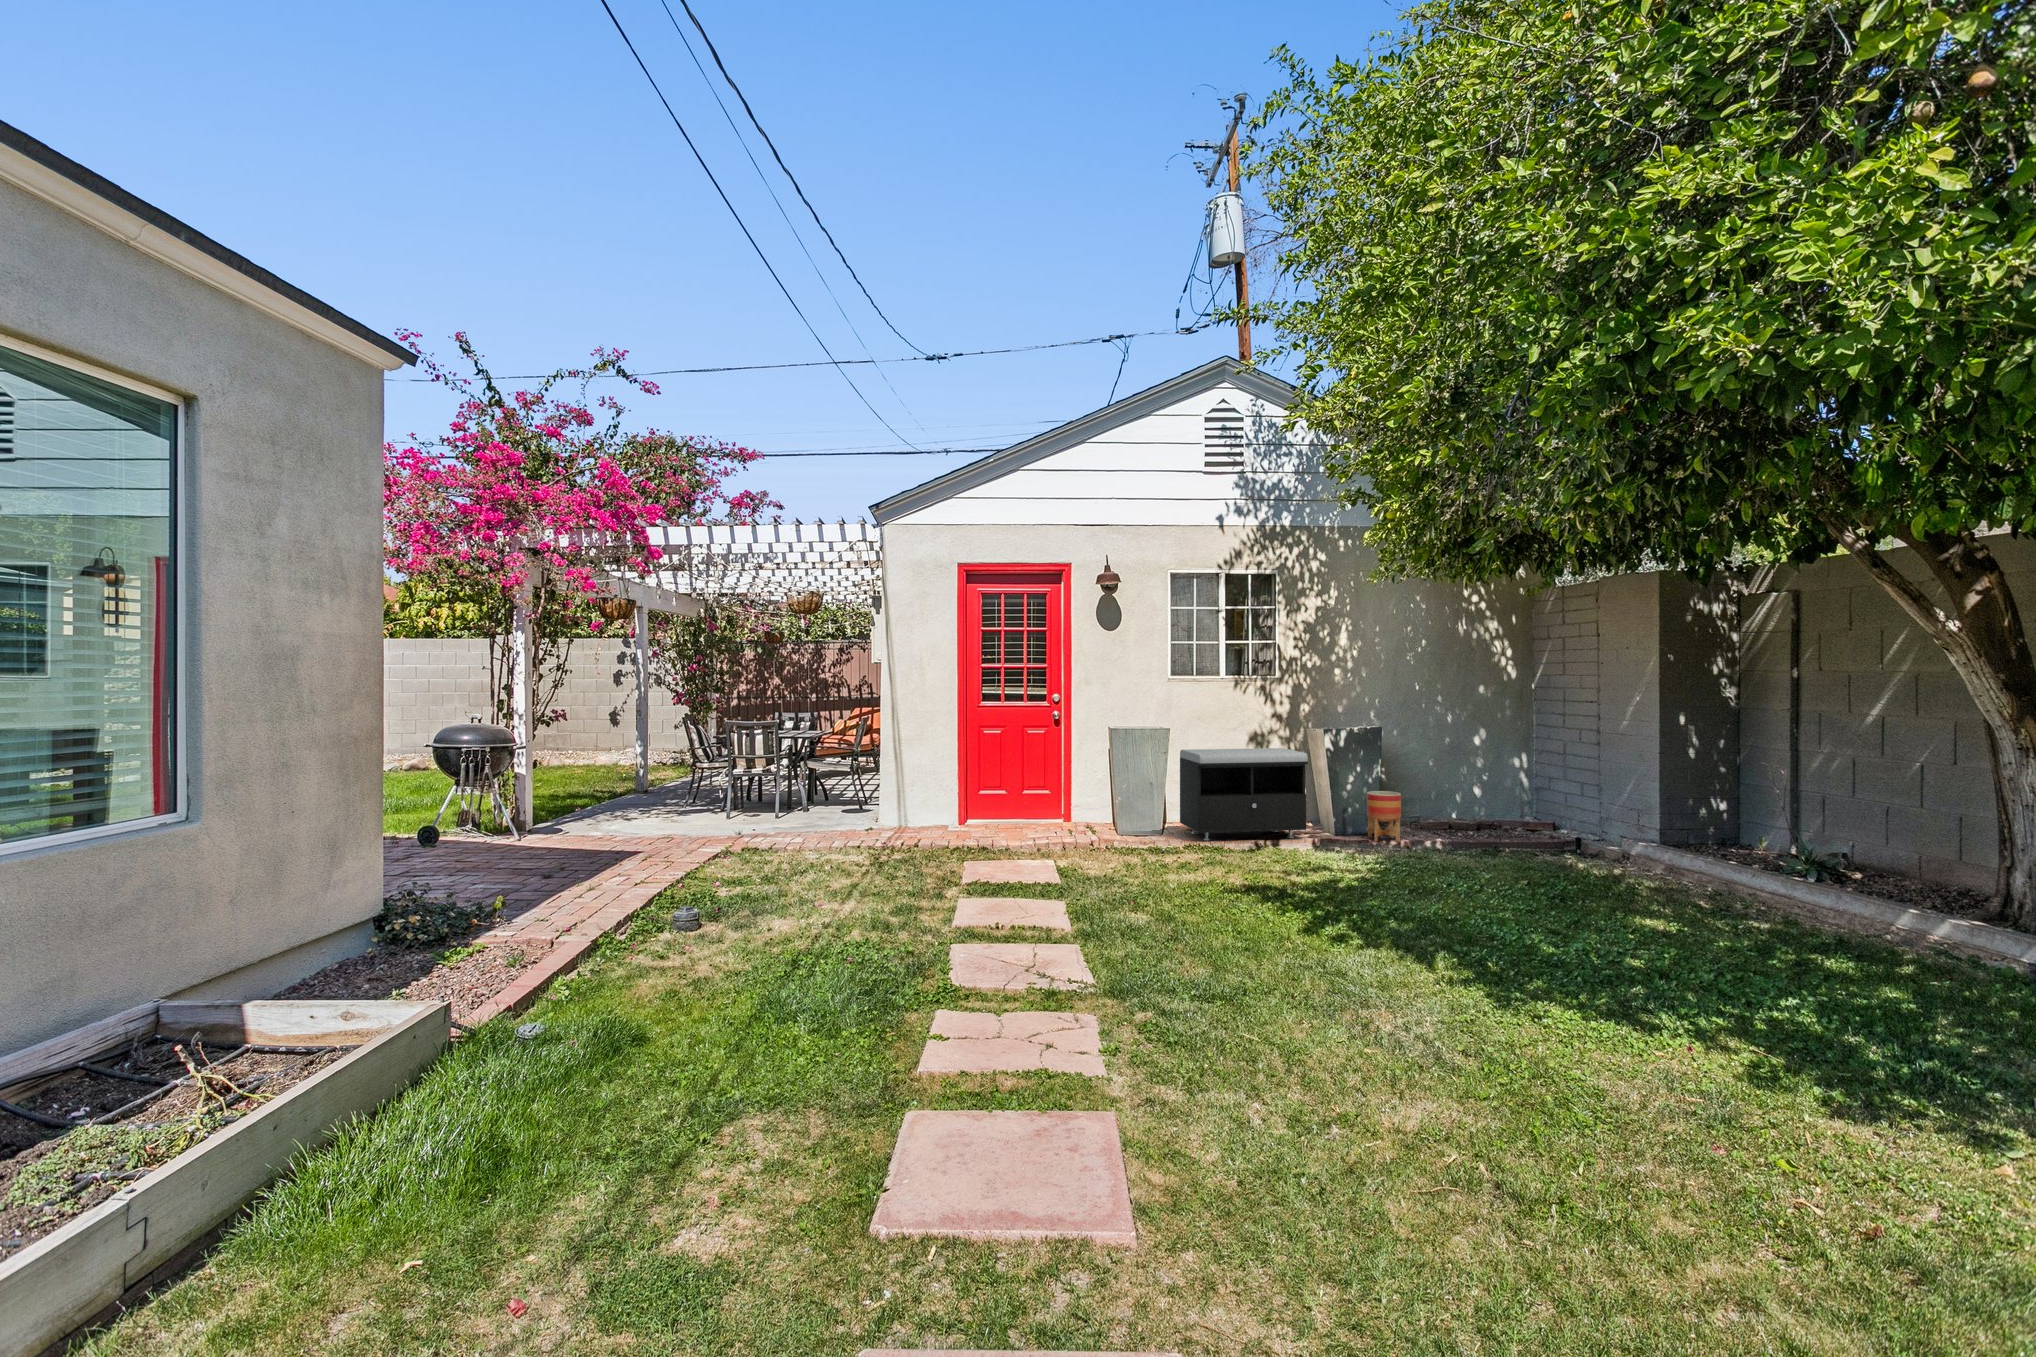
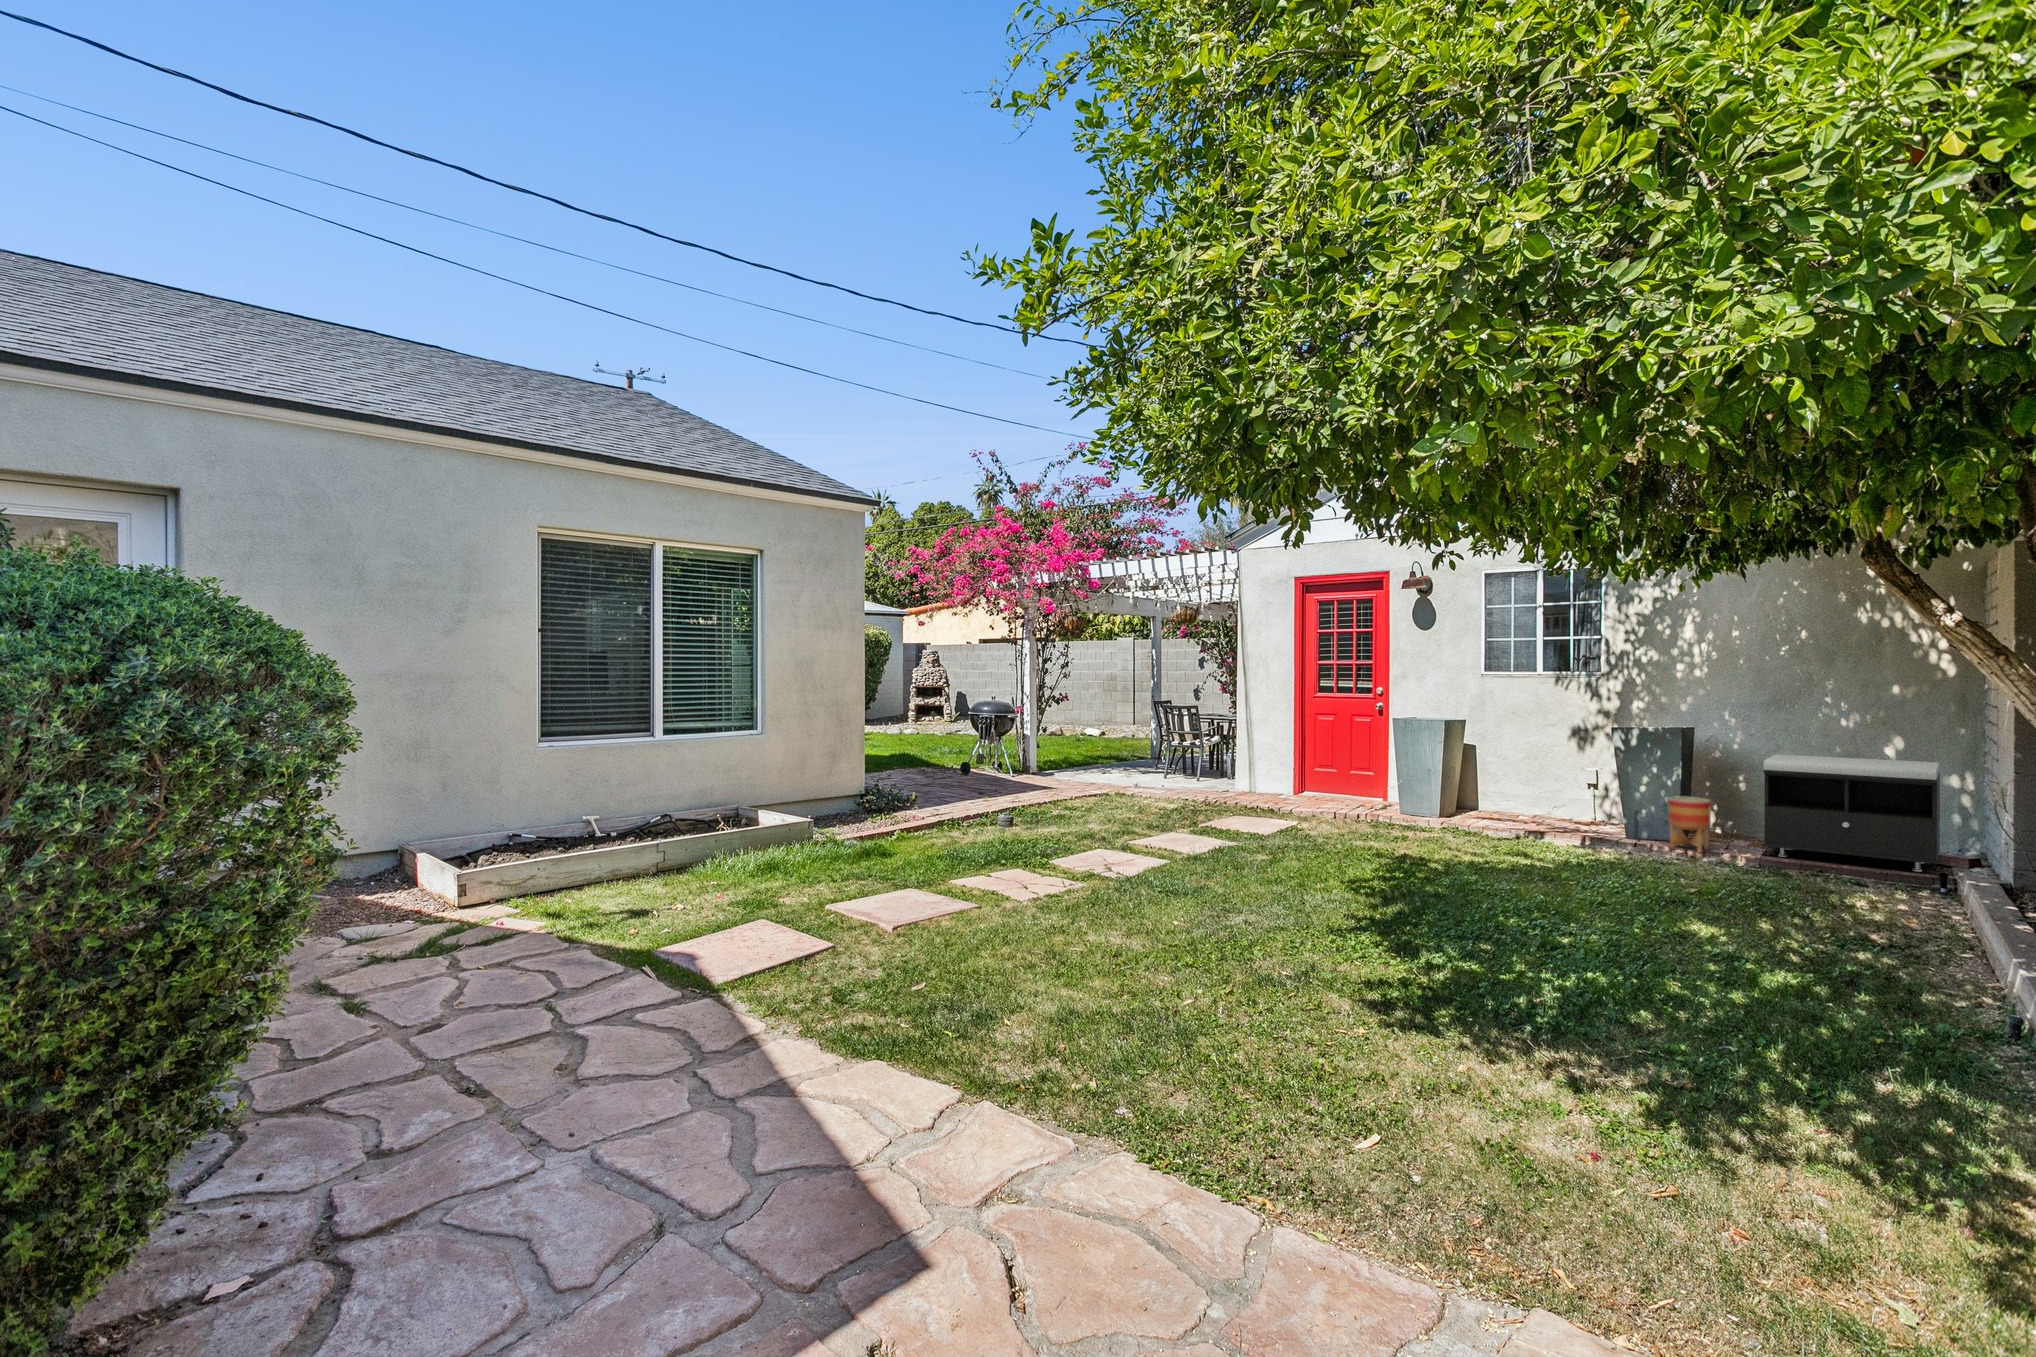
storage bench: present [1180,748,1308,841] -> present [1763,754,1940,872]

